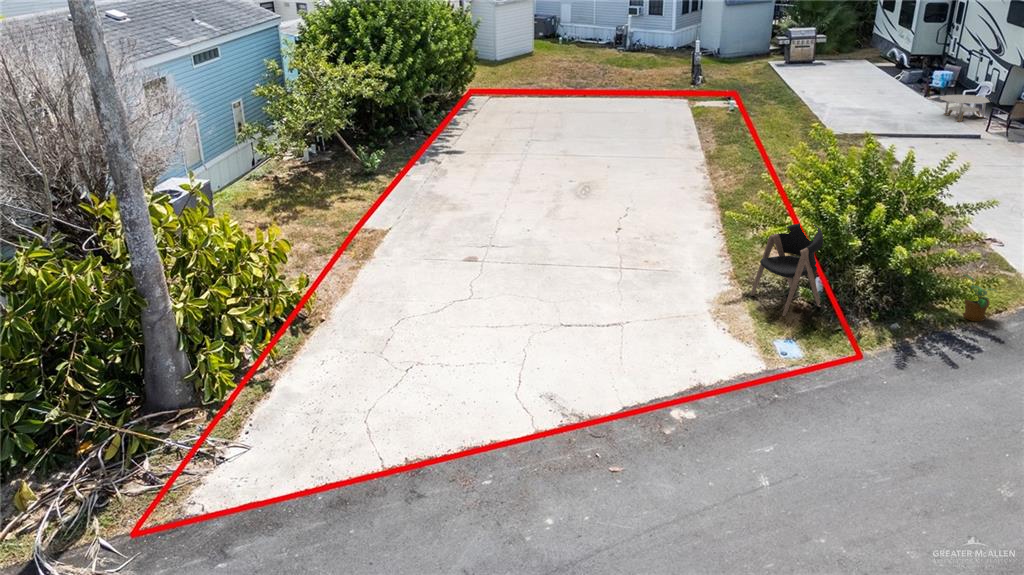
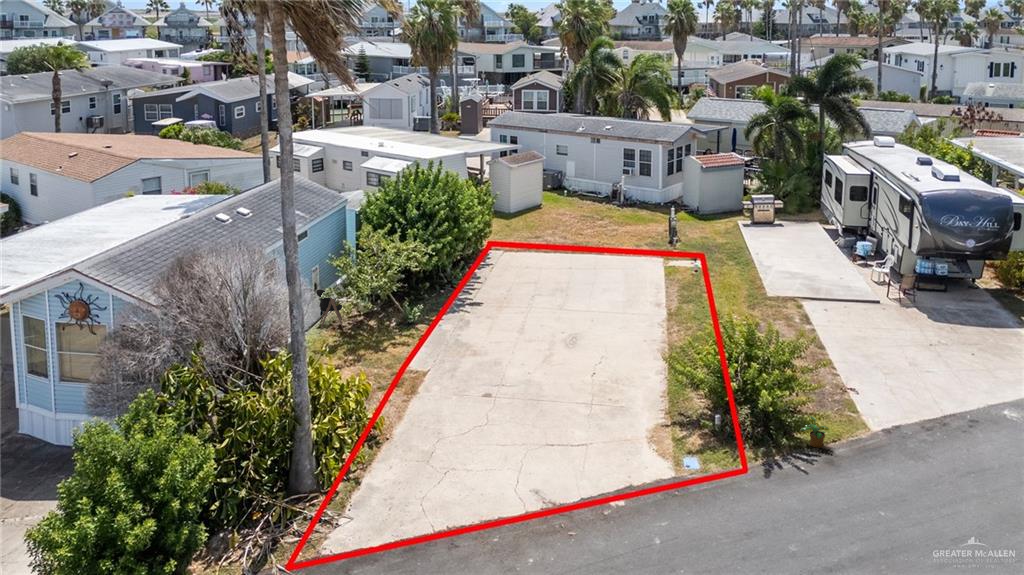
round table: present [940,95,990,122] -> none [860,264,901,287]
chair: present [750,224,823,316] -> present [316,290,343,329]

